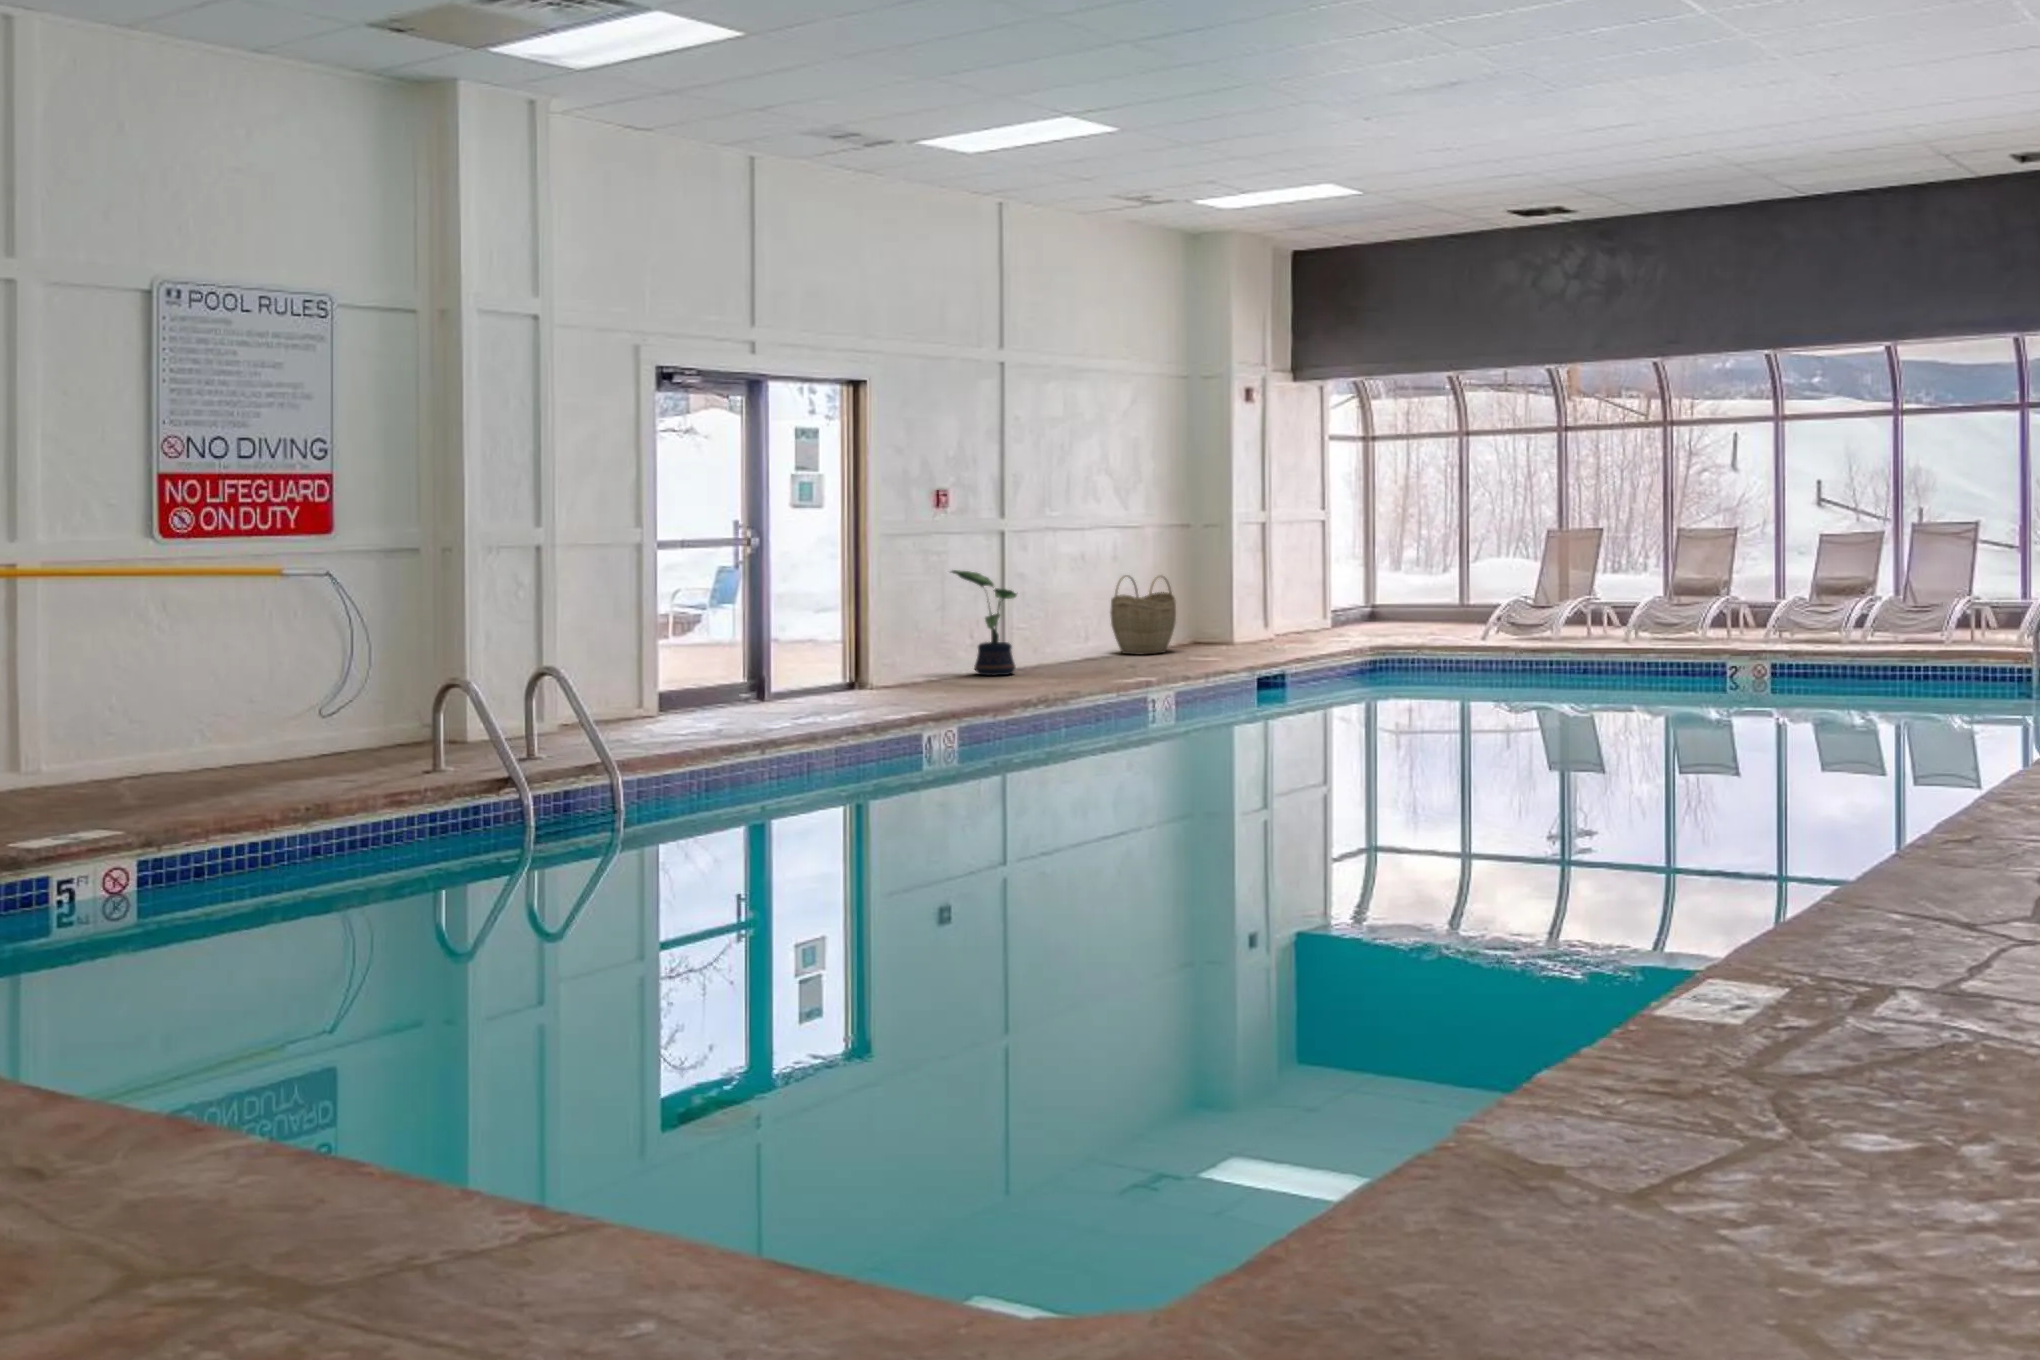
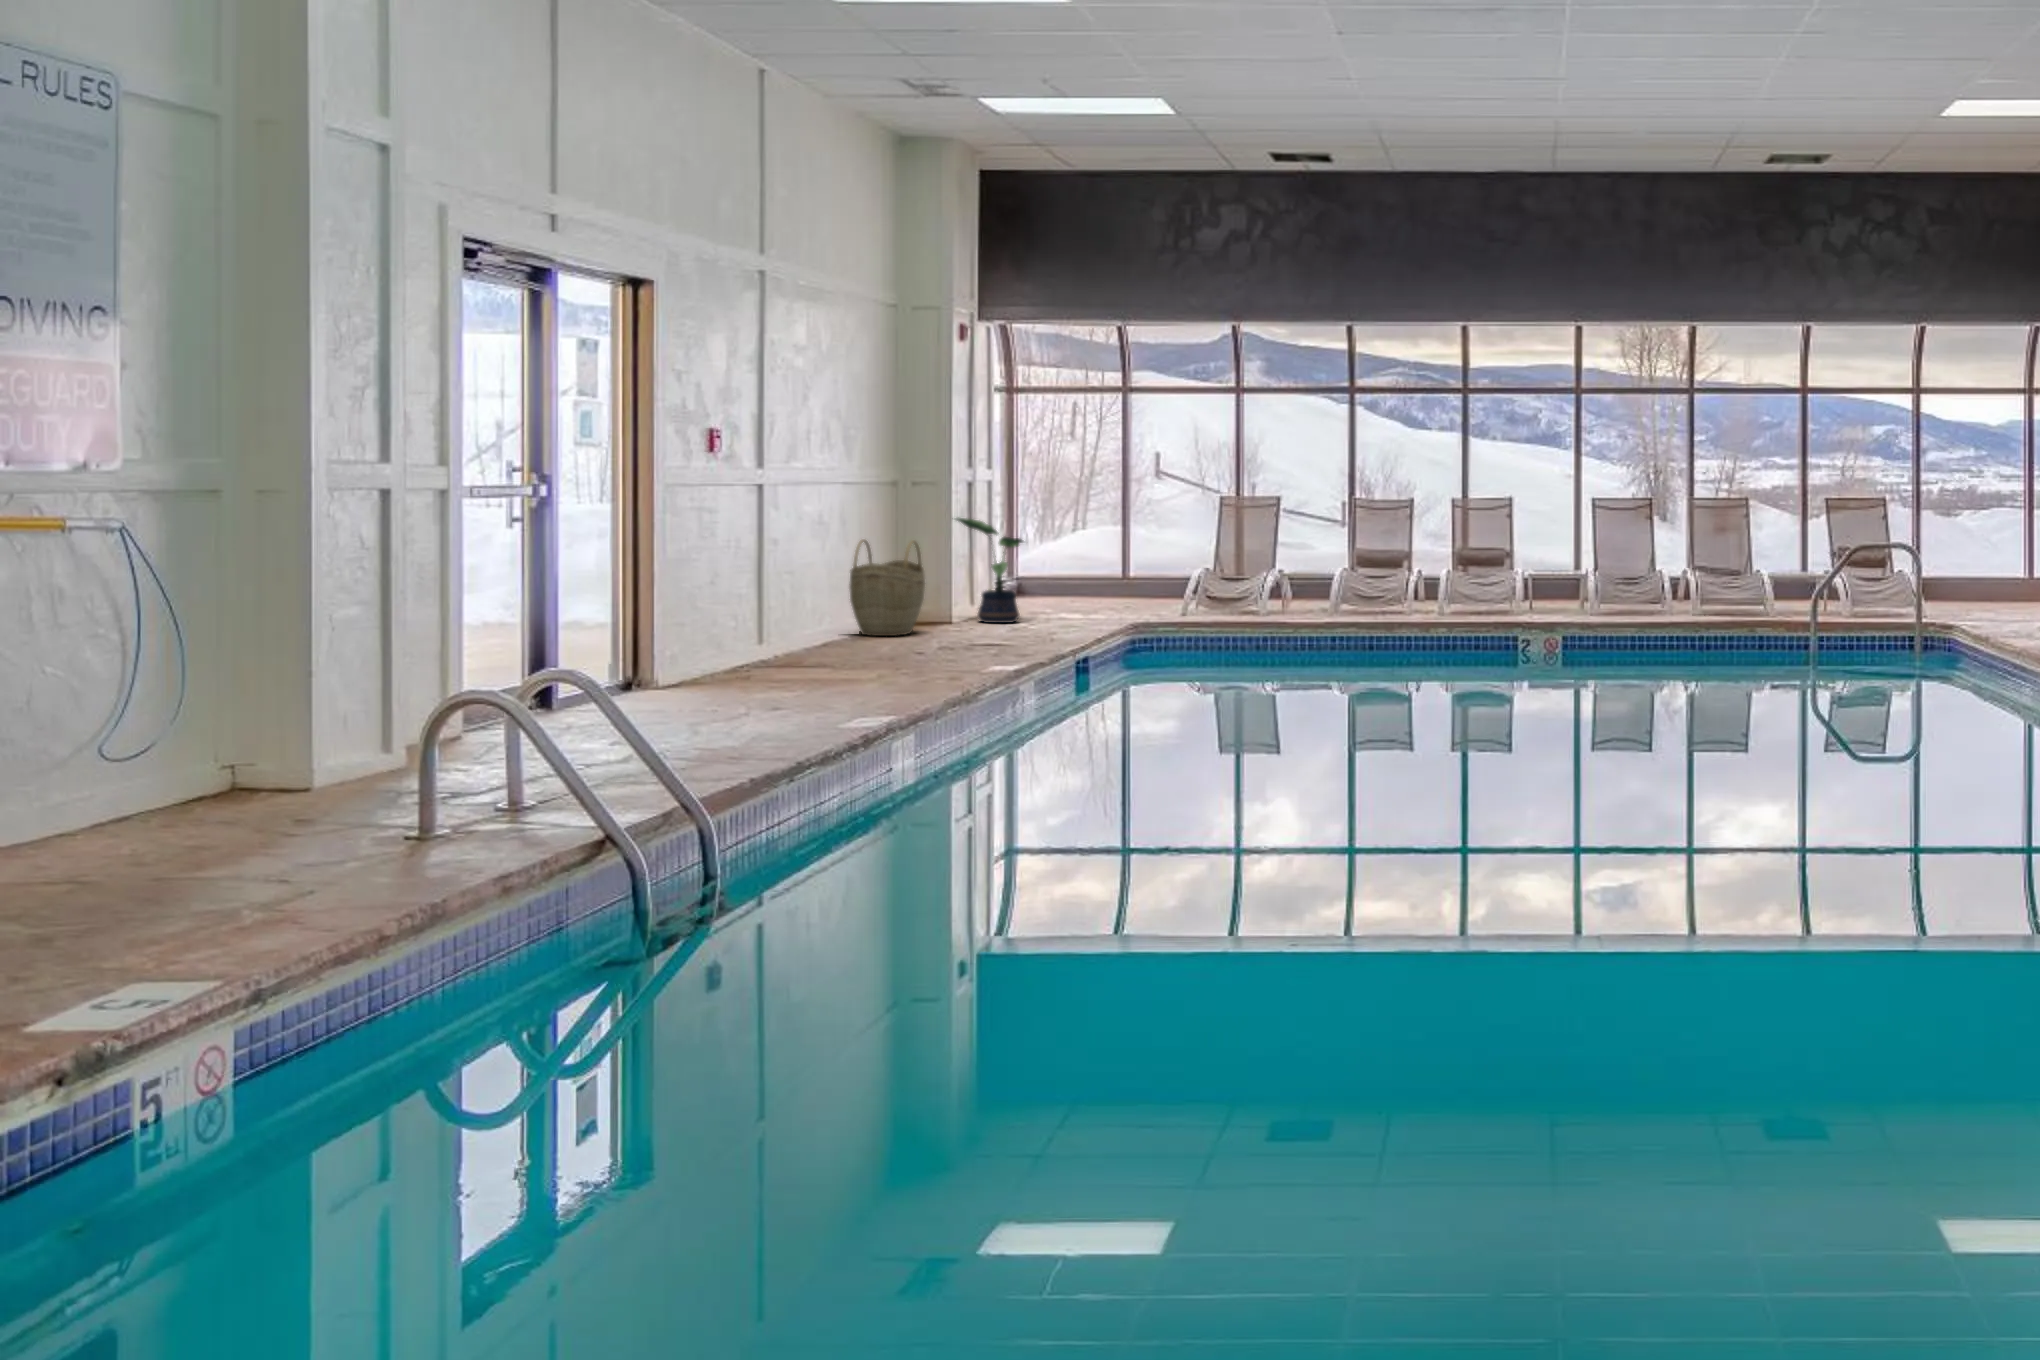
potted plant: present [951,570,1017,675] -> present [956,517,1023,623]

